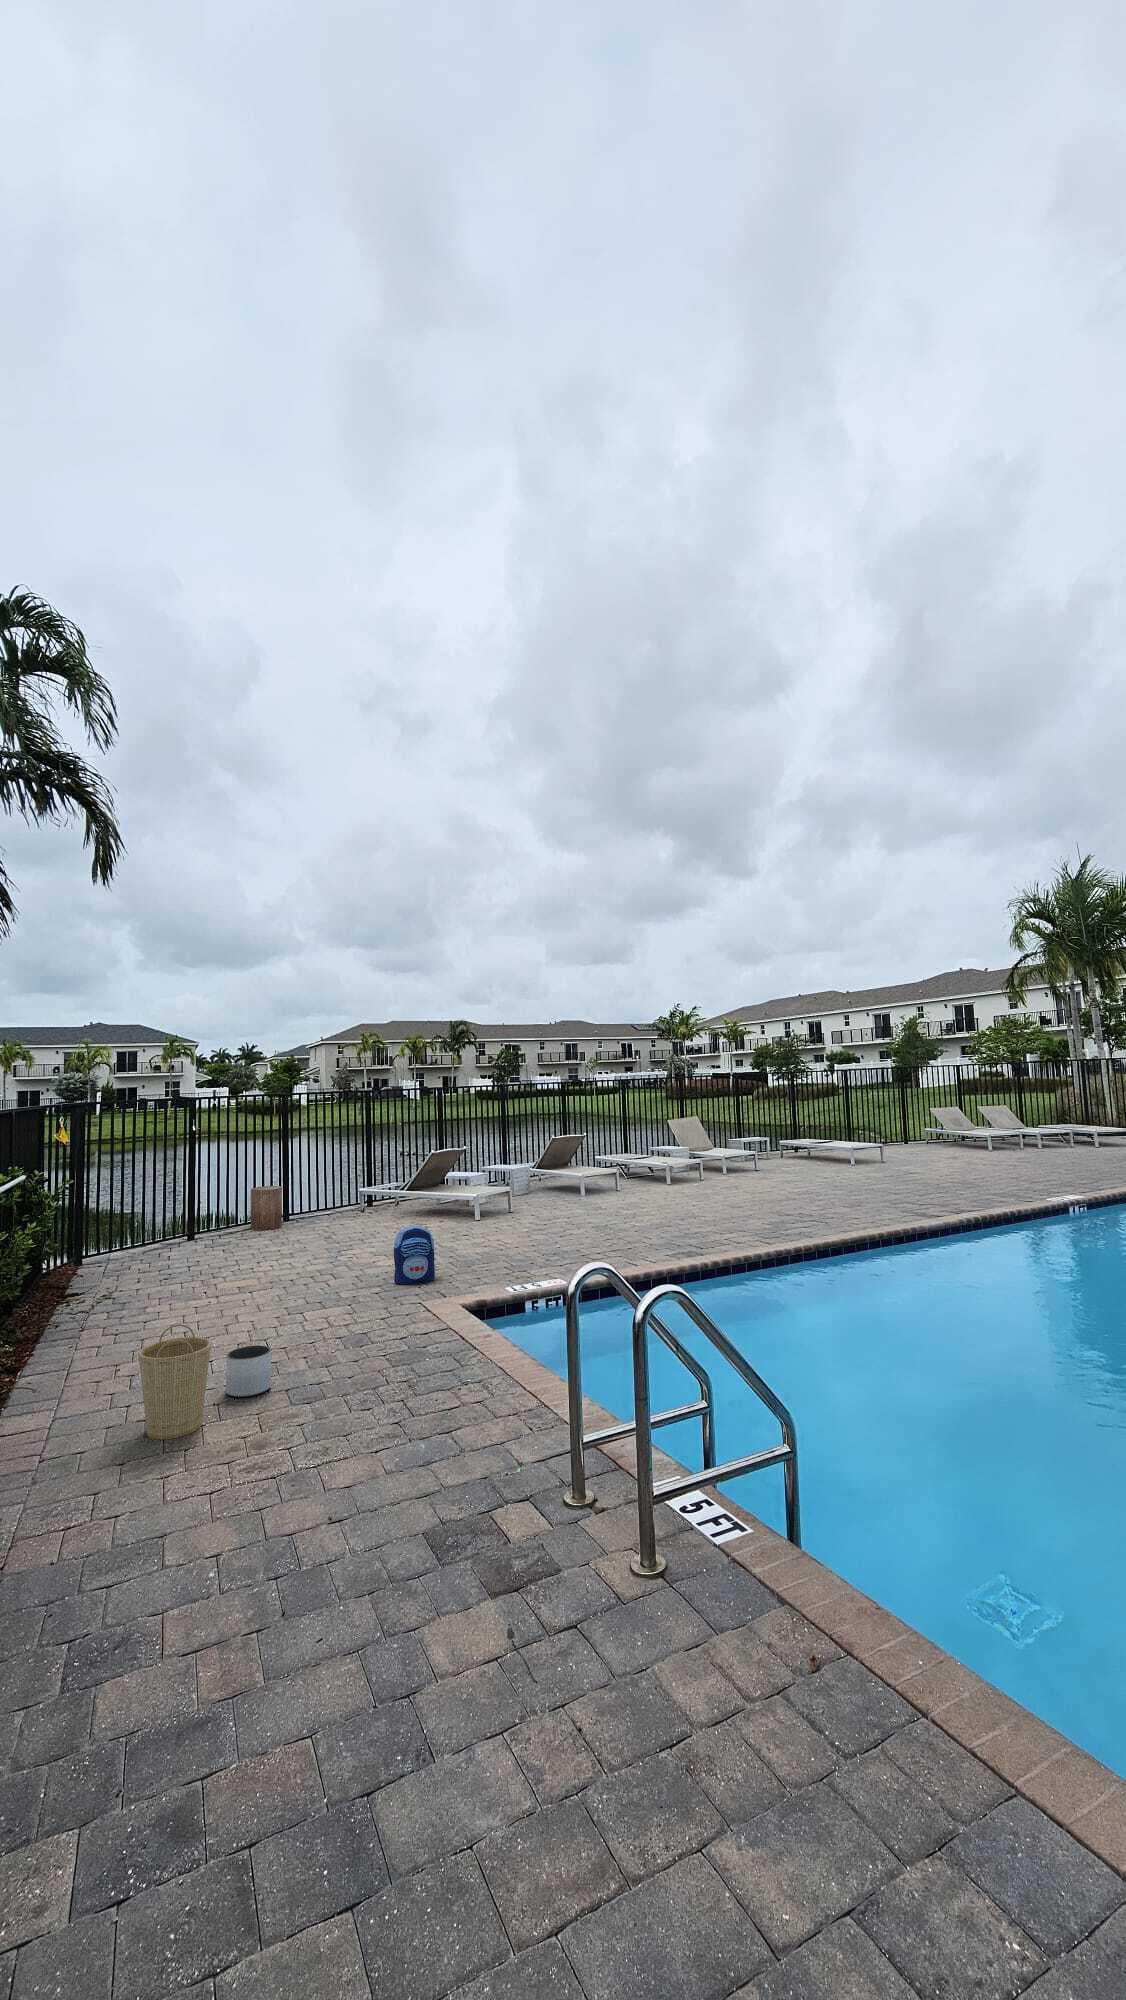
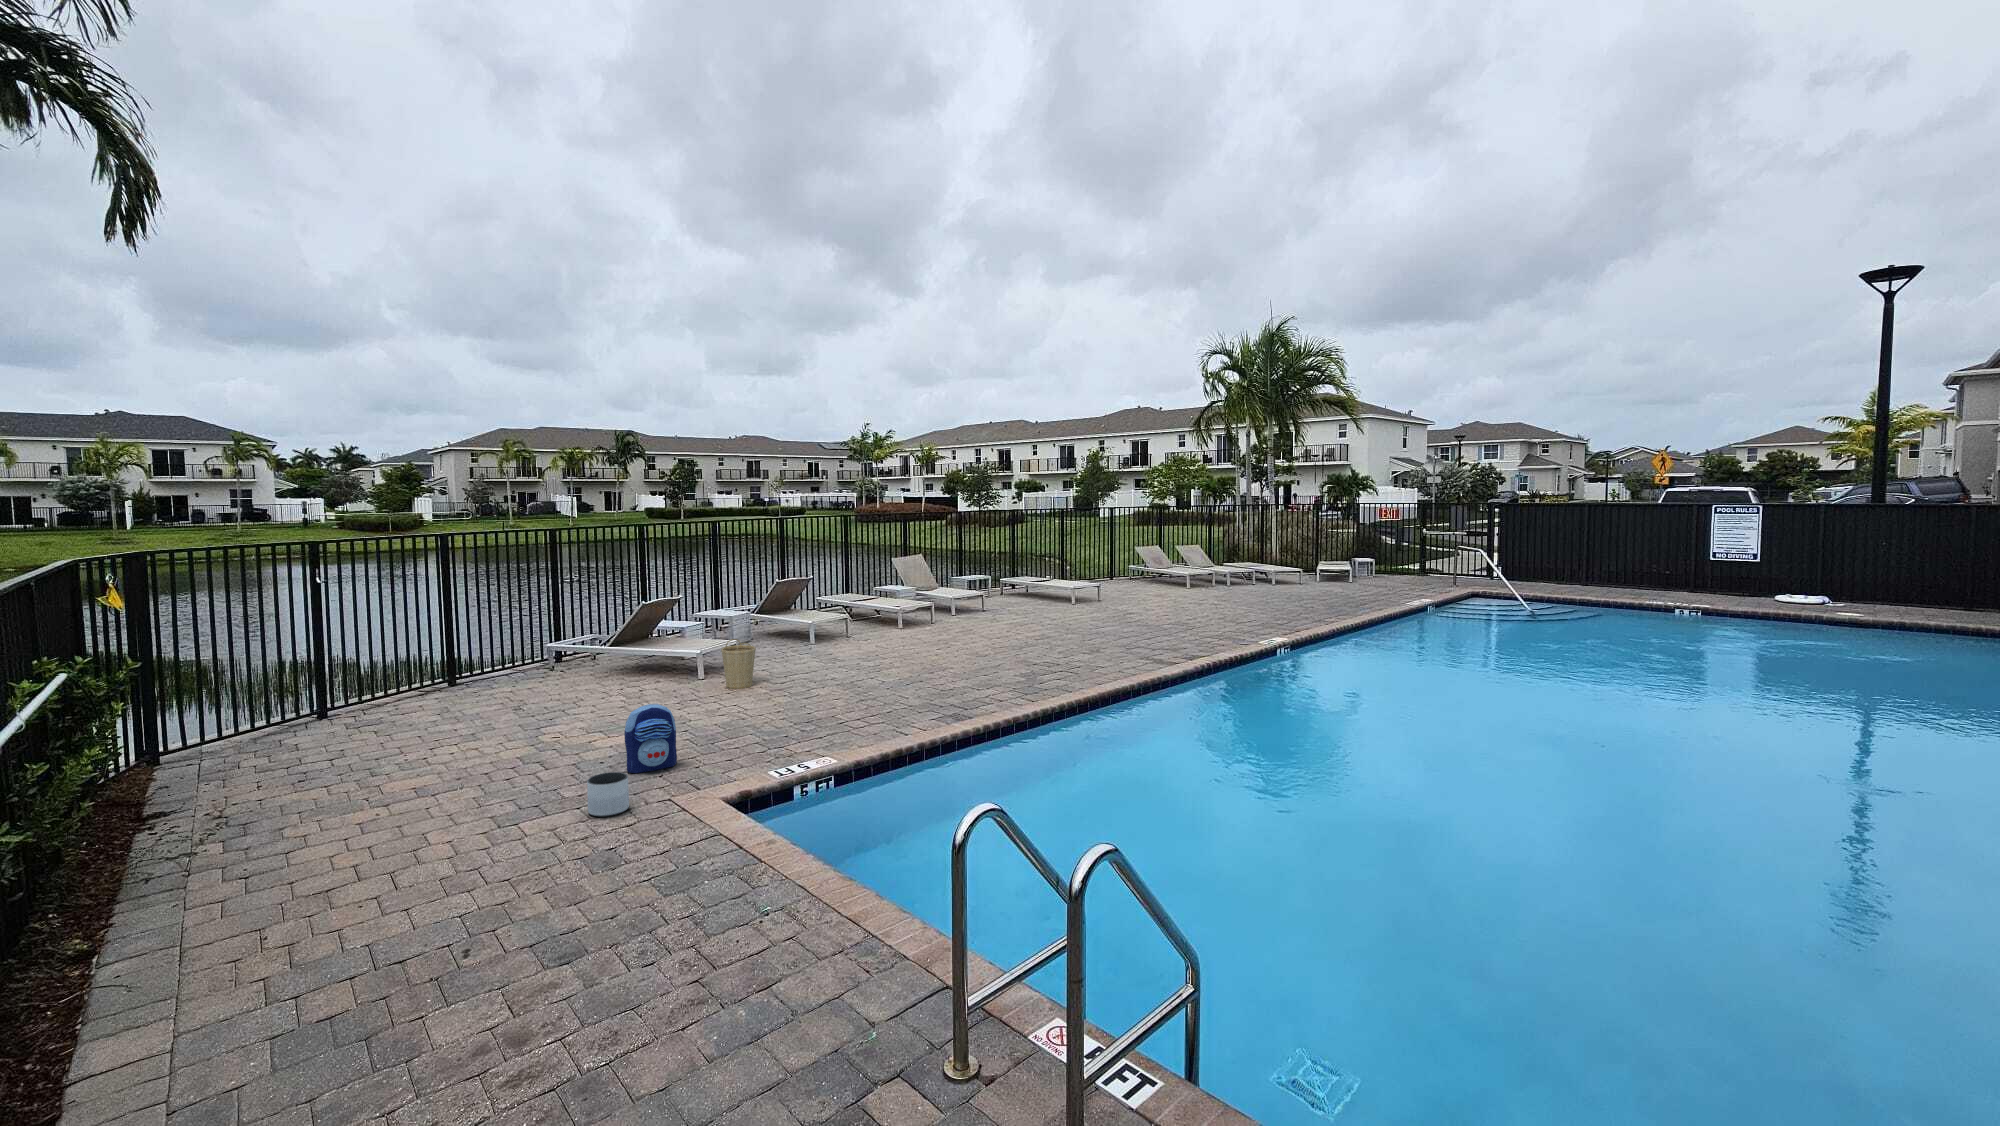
stool: present [251,1186,282,1231] -> none [402,646,448,701]
basket: present [138,1324,212,1439] -> present [721,639,756,689]
planter: present [226,1345,271,1397] -> present [587,772,629,817]

